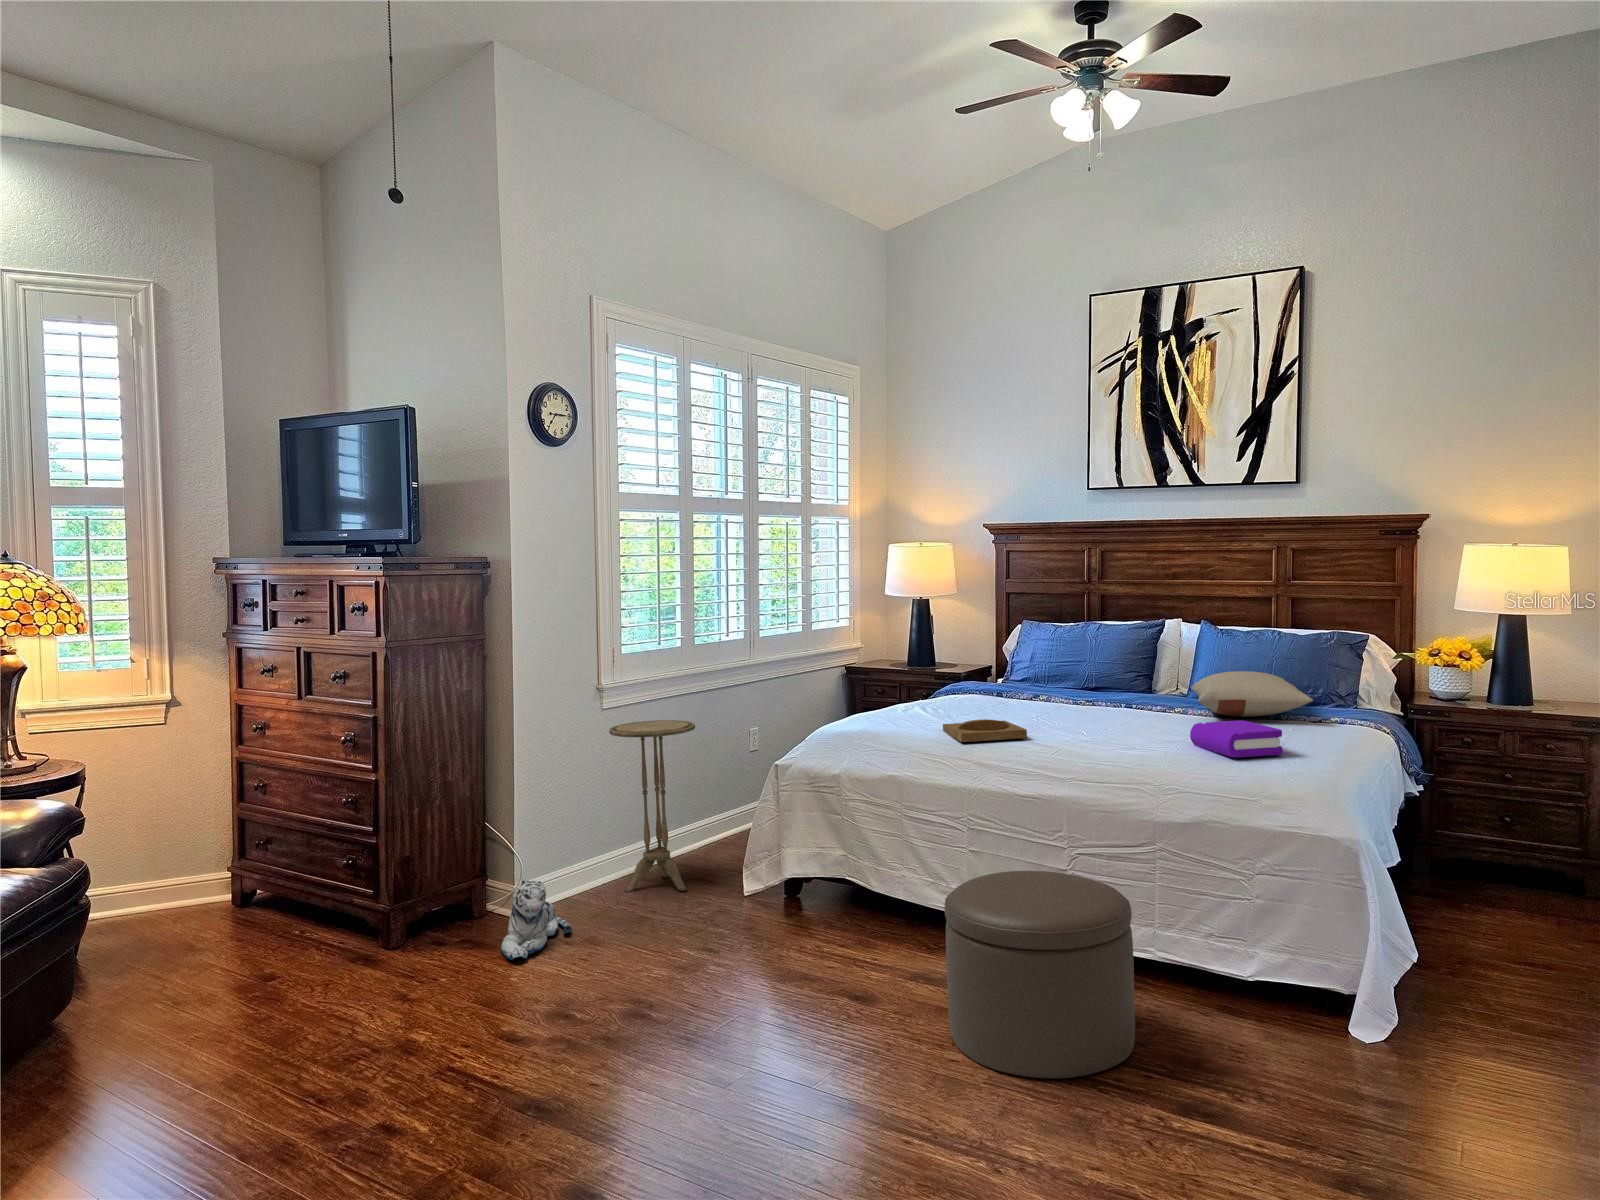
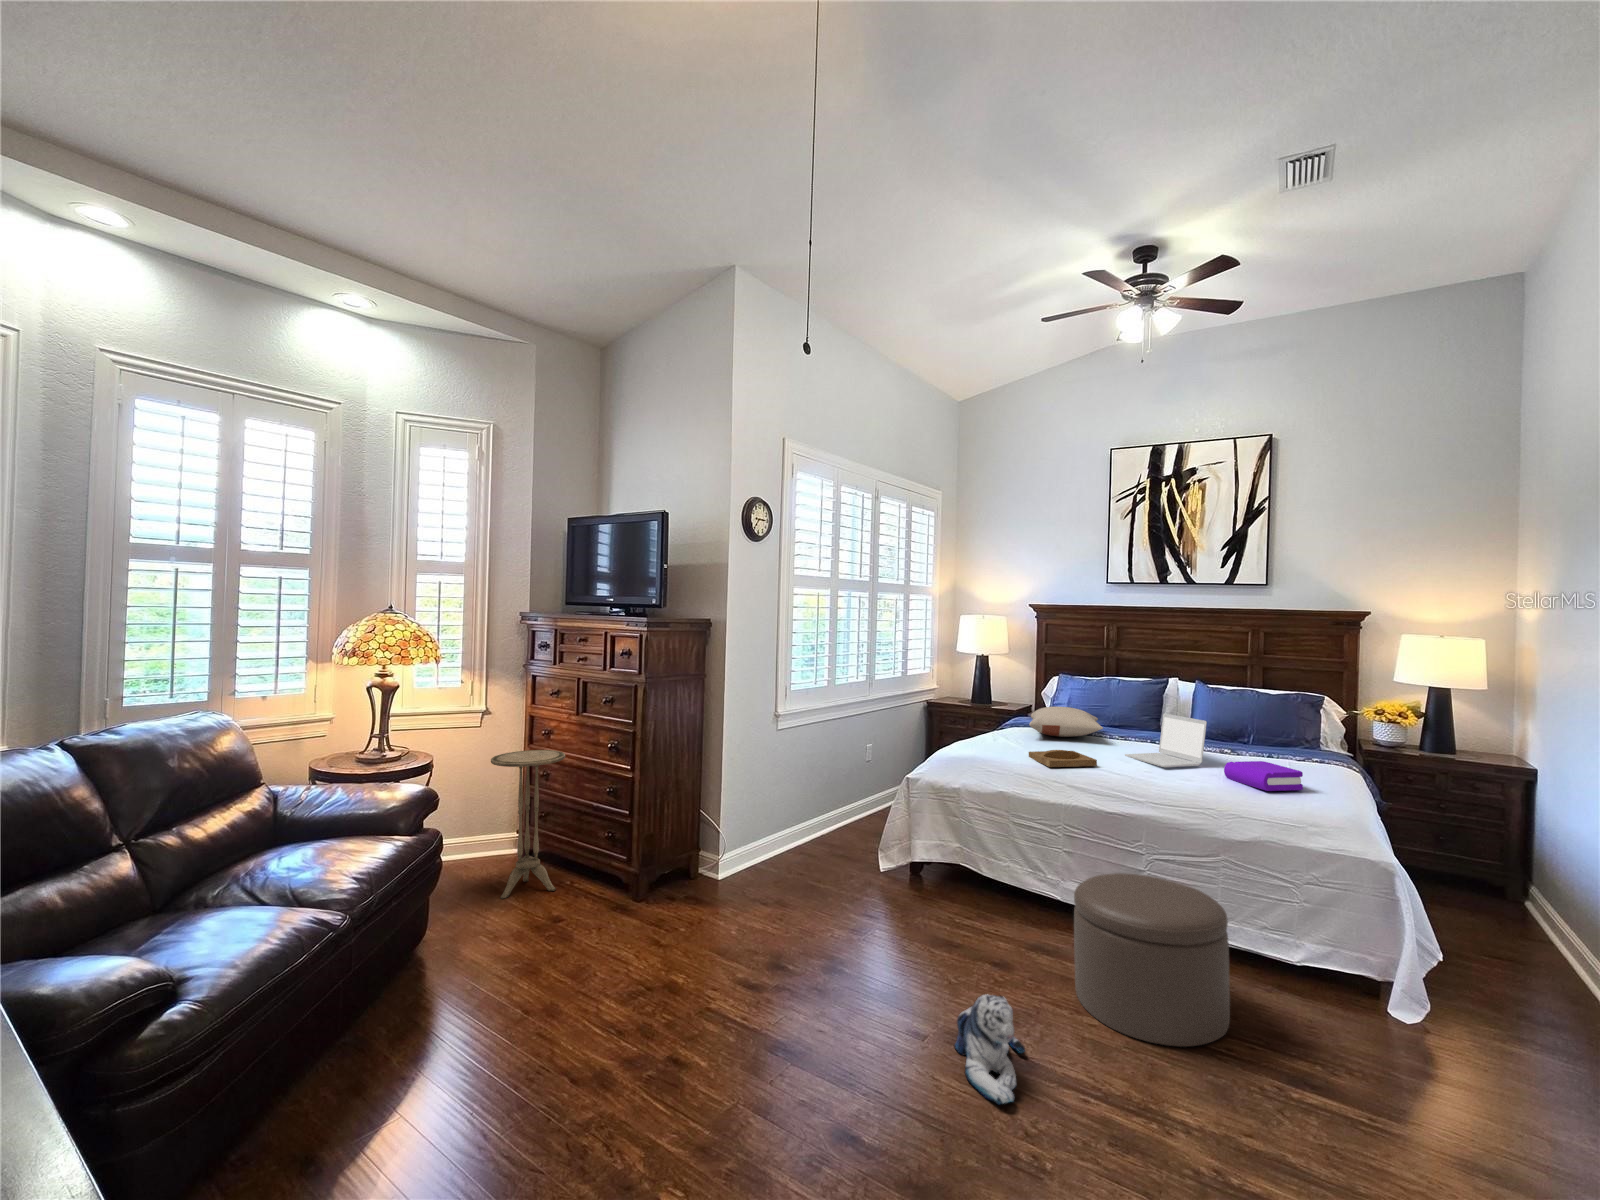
laptop: none [1076,664,1176,736] -> present [1125,713,1207,767]
pillow: present [1192,671,1313,717] -> present [1029,706,1103,737]
side table: present [609,720,695,892] -> present [491,750,565,899]
plush toy: present [501,881,571,961] -> present [954,995,1025,1104]

